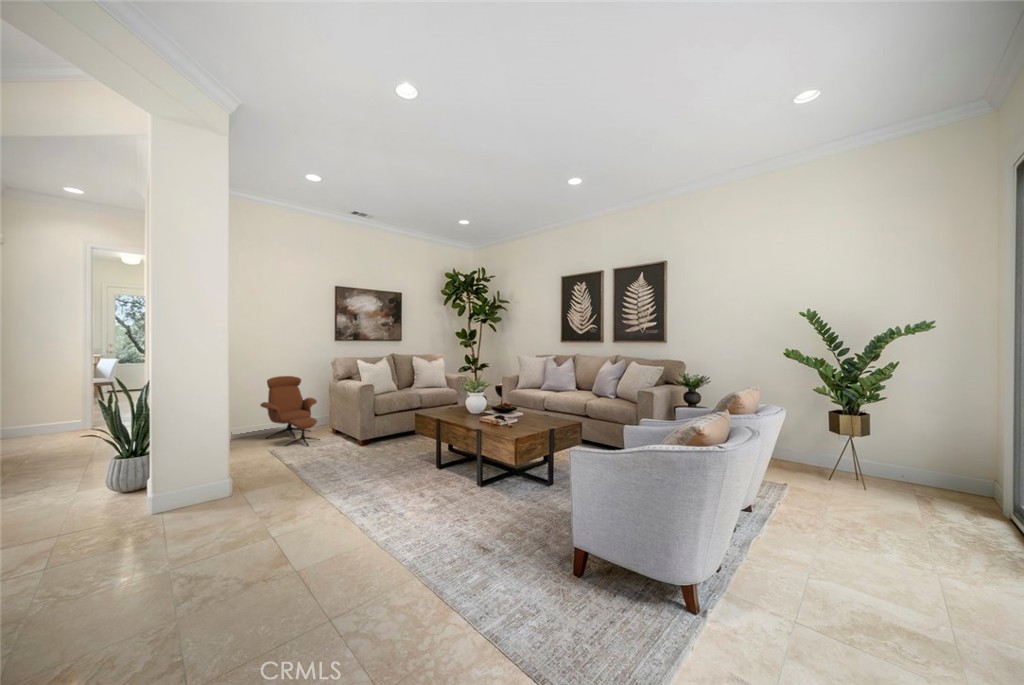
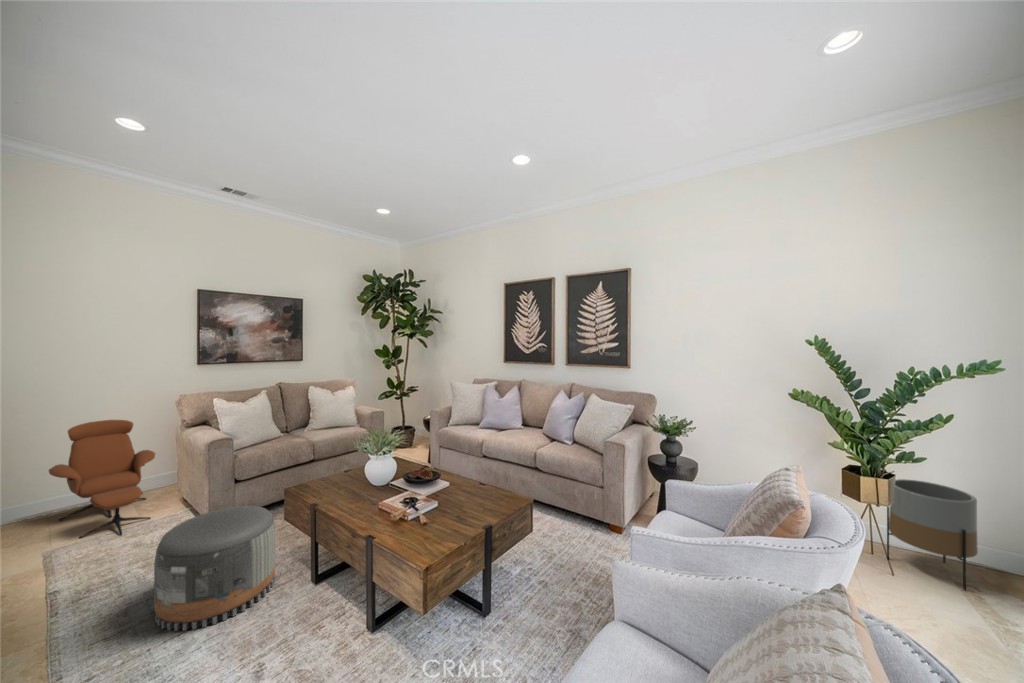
pouf: none [352,422,414,483] -> present [154,506,276,631]
planter: none [868,422,937,500] -> present [887,479,978,590]

